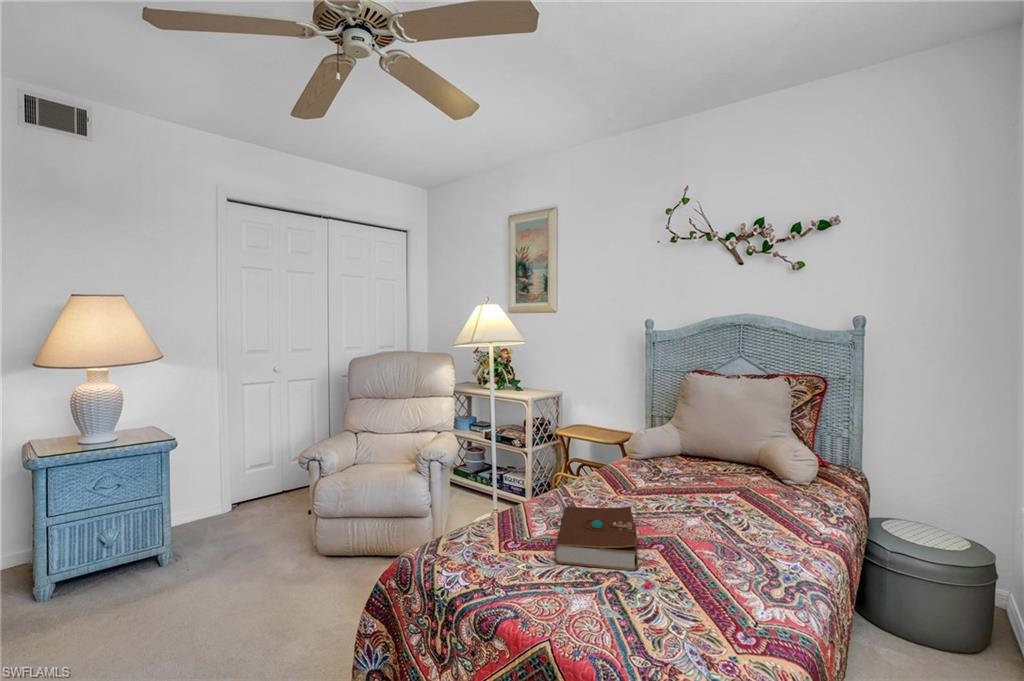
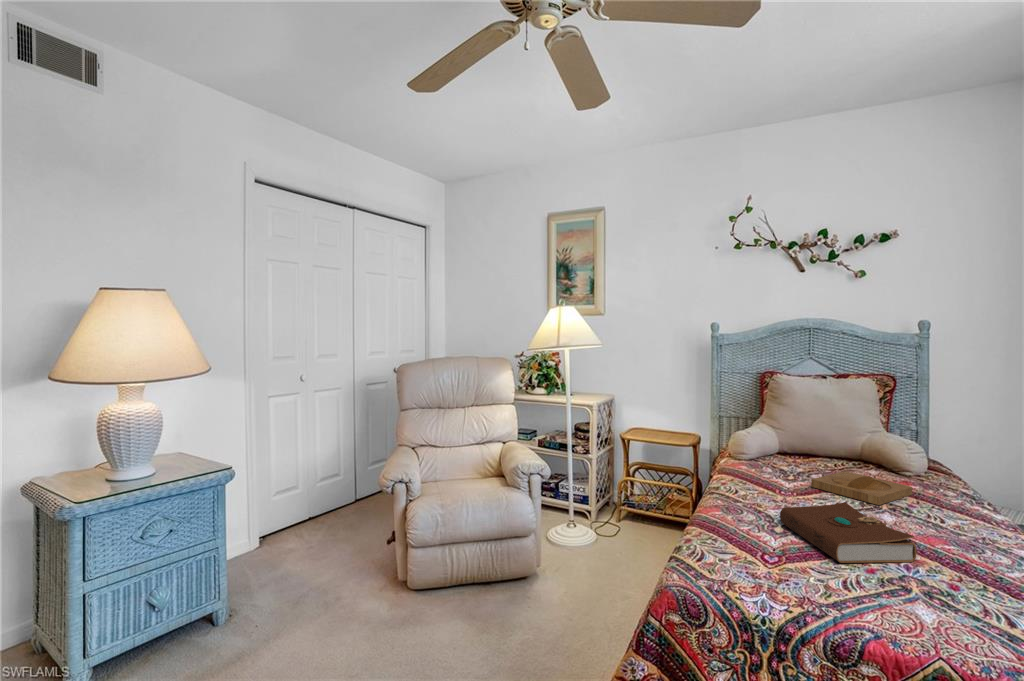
tray: none [657,477,754,514] -> present [811,471,912,505]

